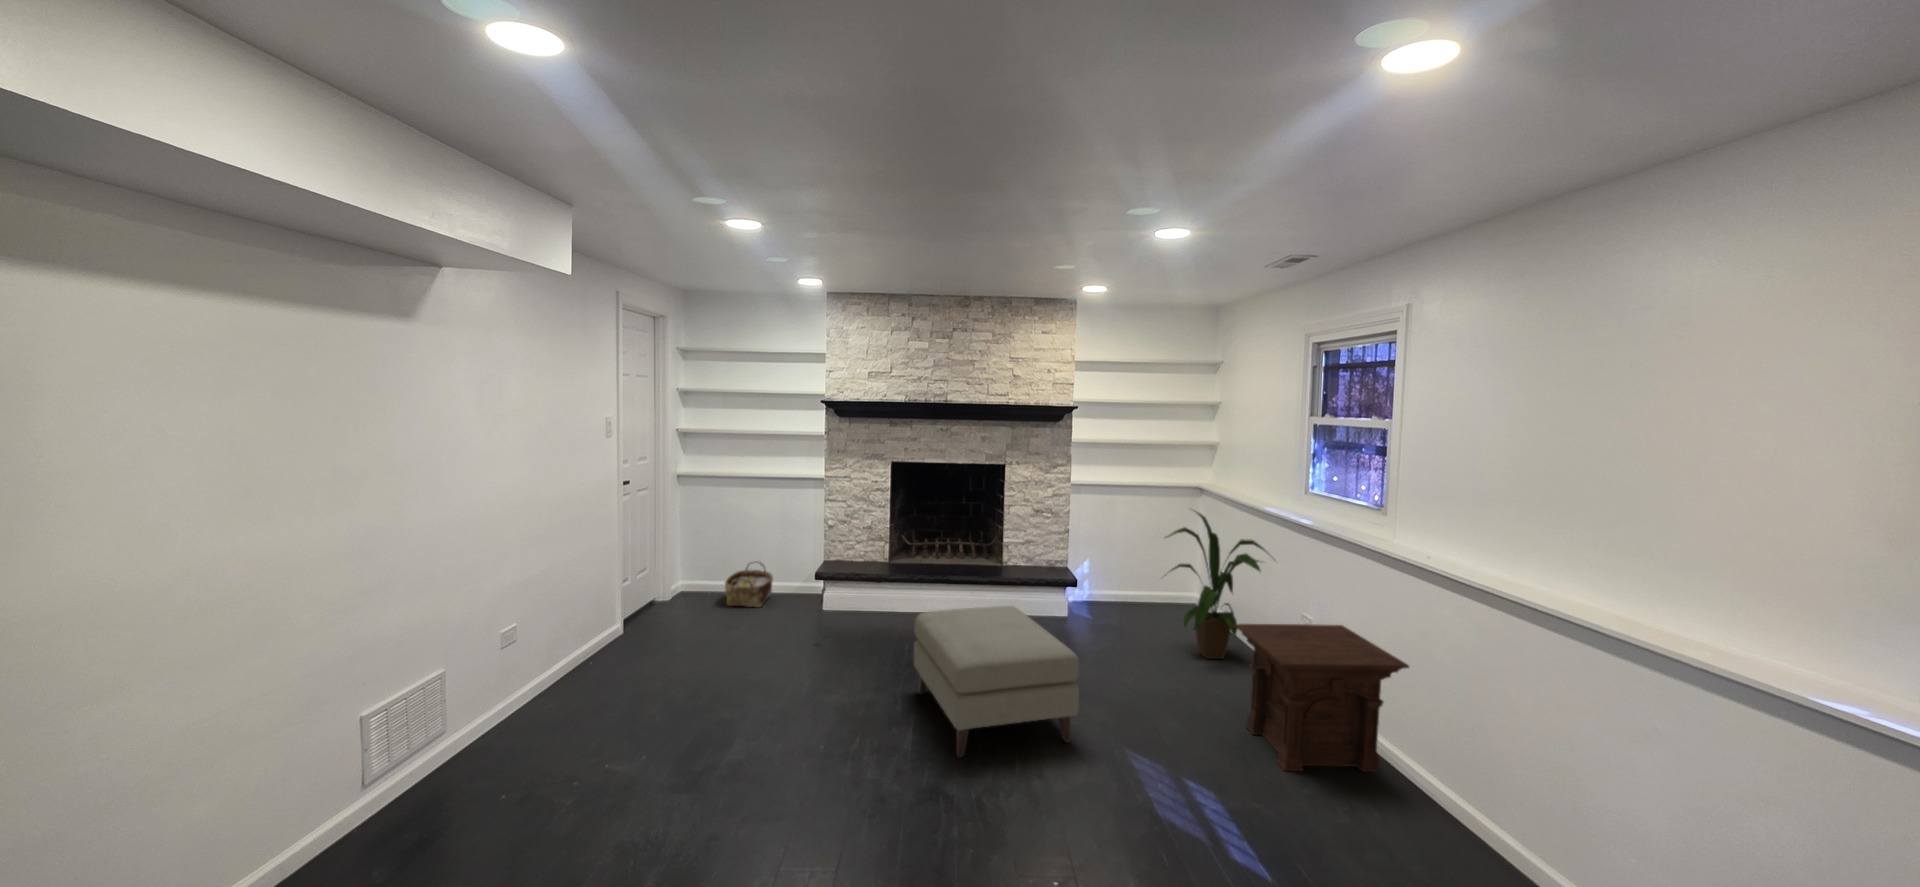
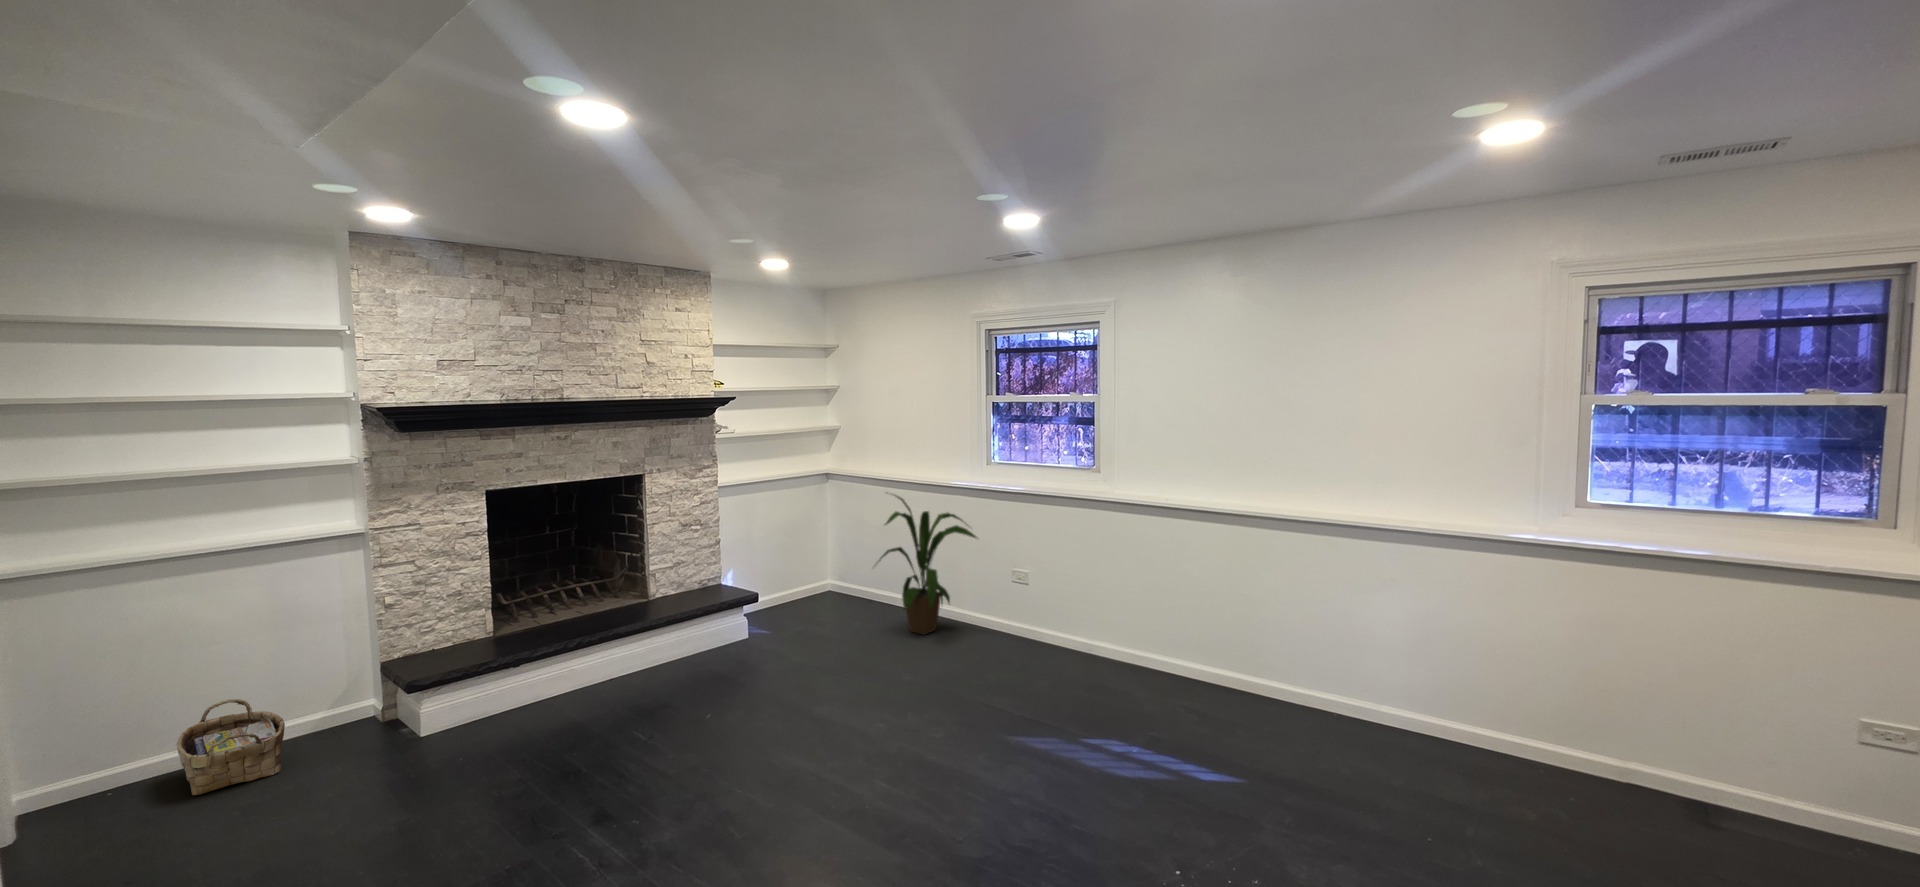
ottoman: present [914,606,1079,757] -> none [724,630,959,809]
side table: present [1234,624,1409,772] -> none [1018,566,1157,696]

